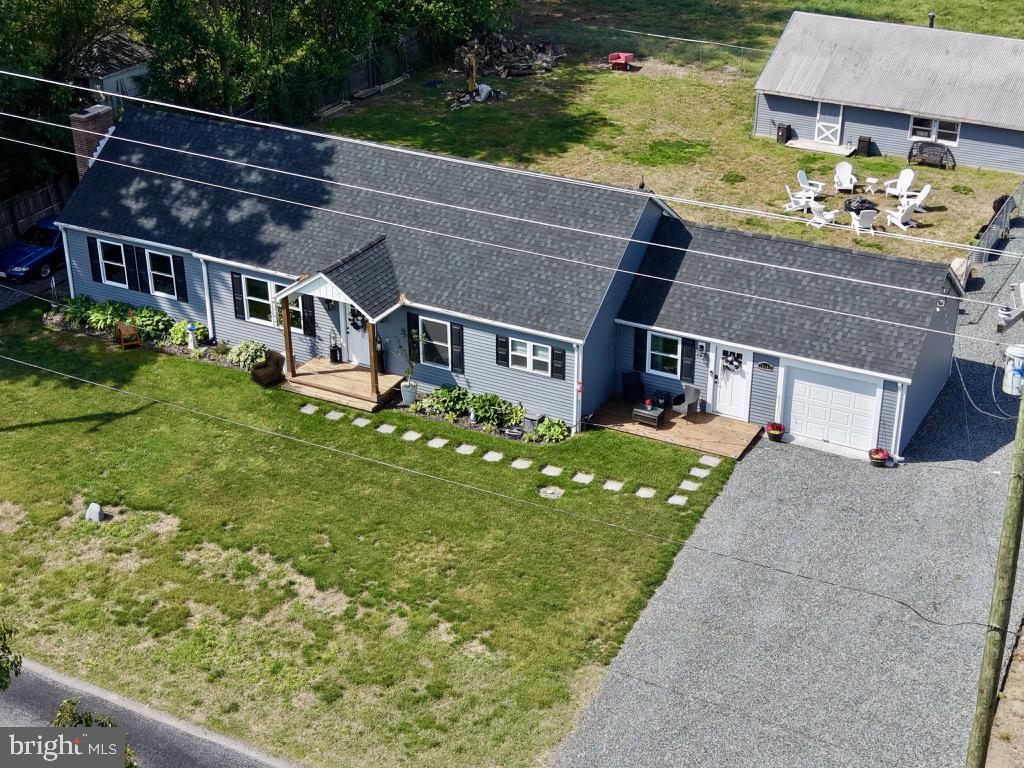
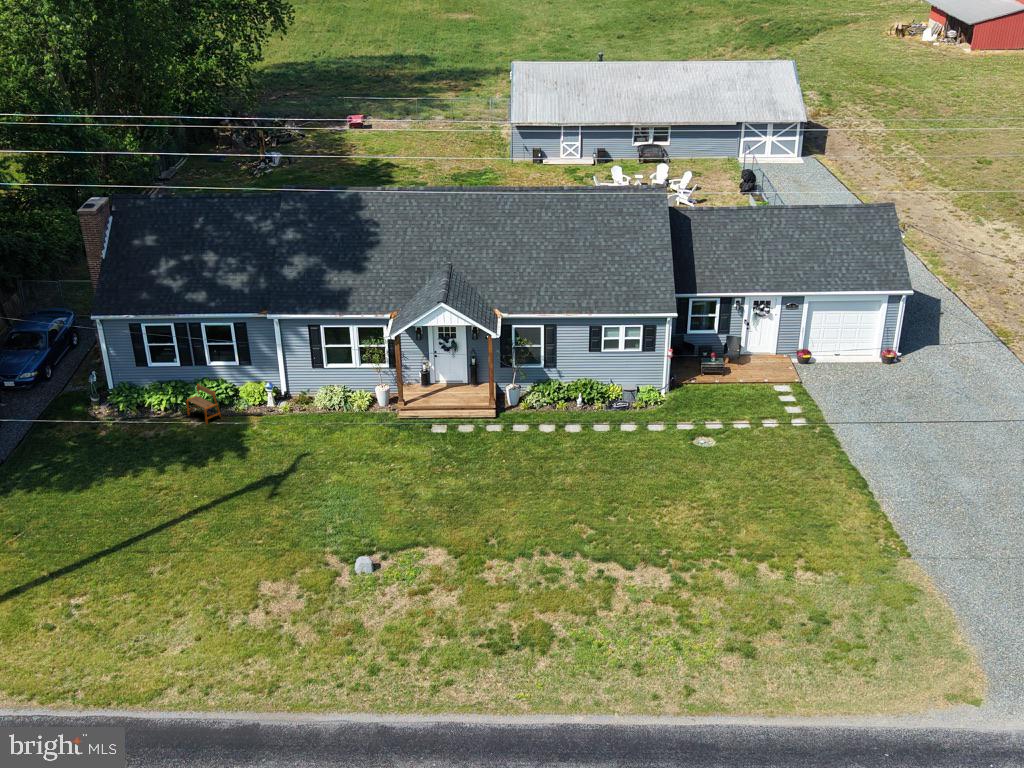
armchair: present [250,350,287,389] -> none [356,388,394,424]

